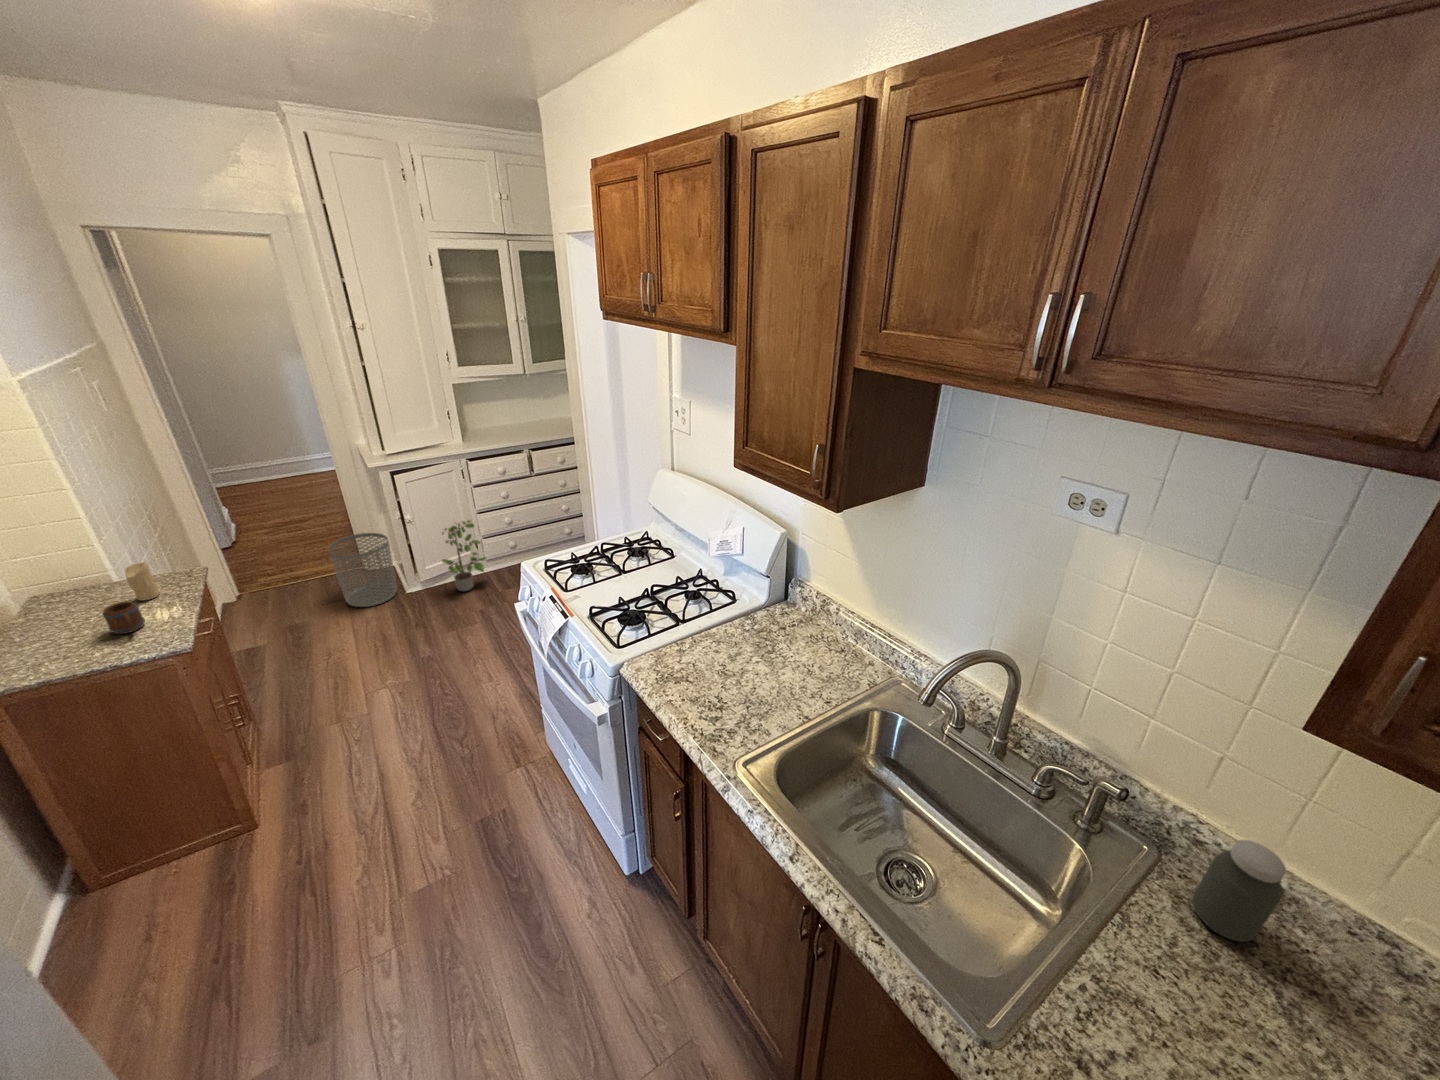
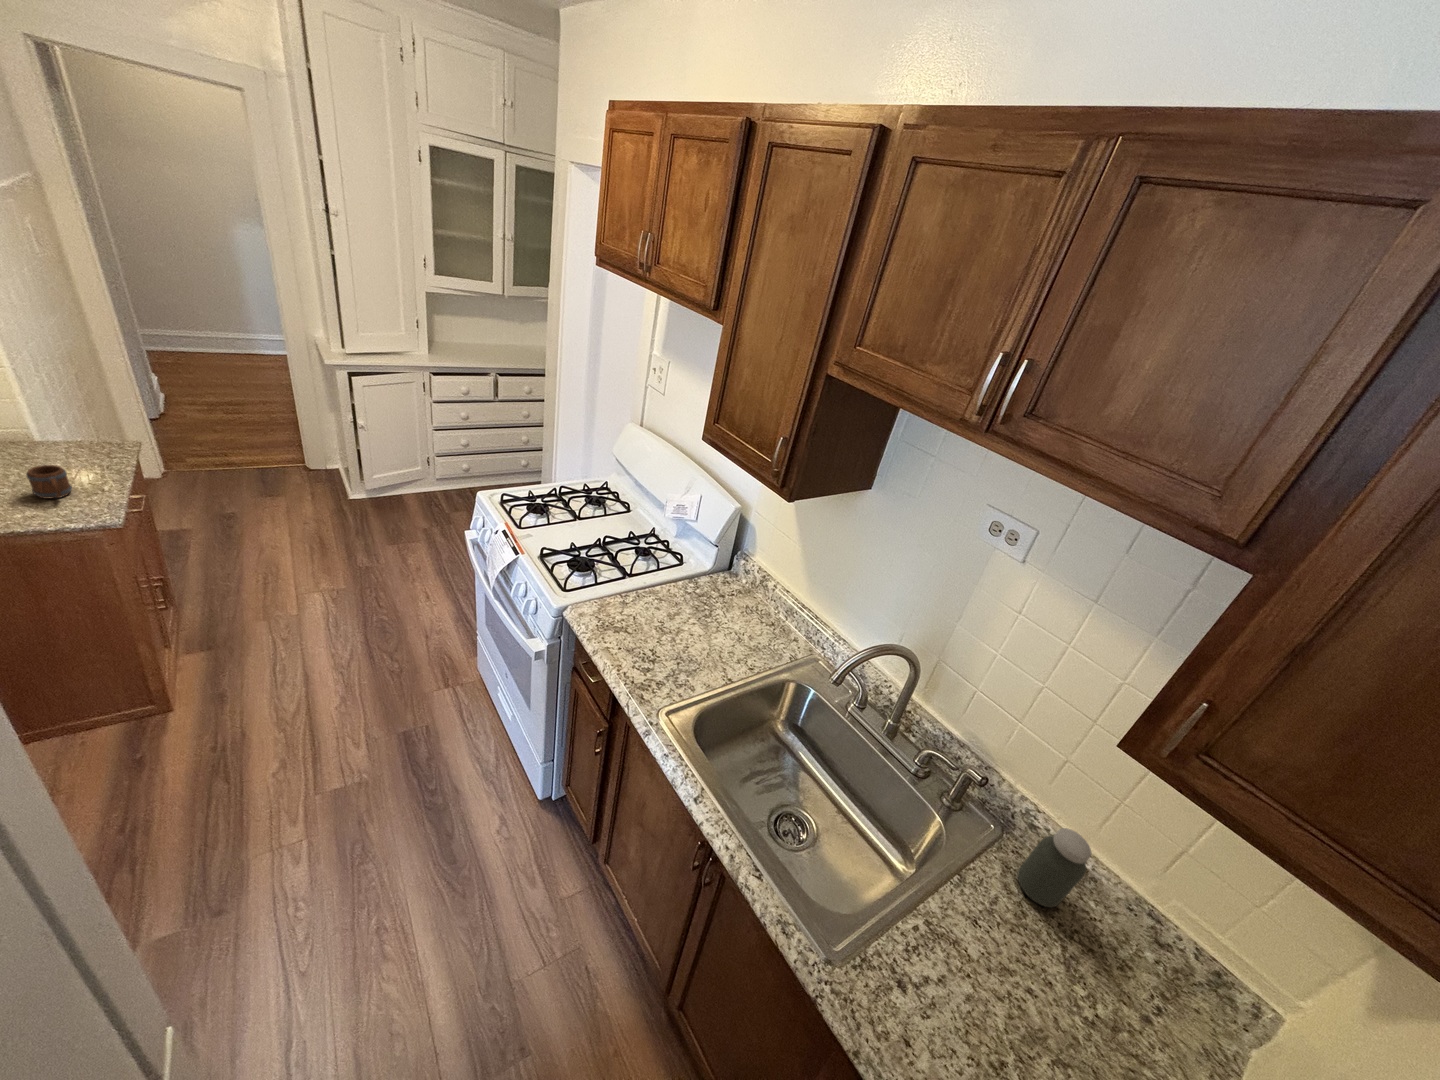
potted plant: present [442,520,486,591] -> none [389,433,440,507]
waste bin: present [328,533,397,607] -> none [268,430,338,506]
candle: present [125,562,159,601] -> none [52,426,88,466]

